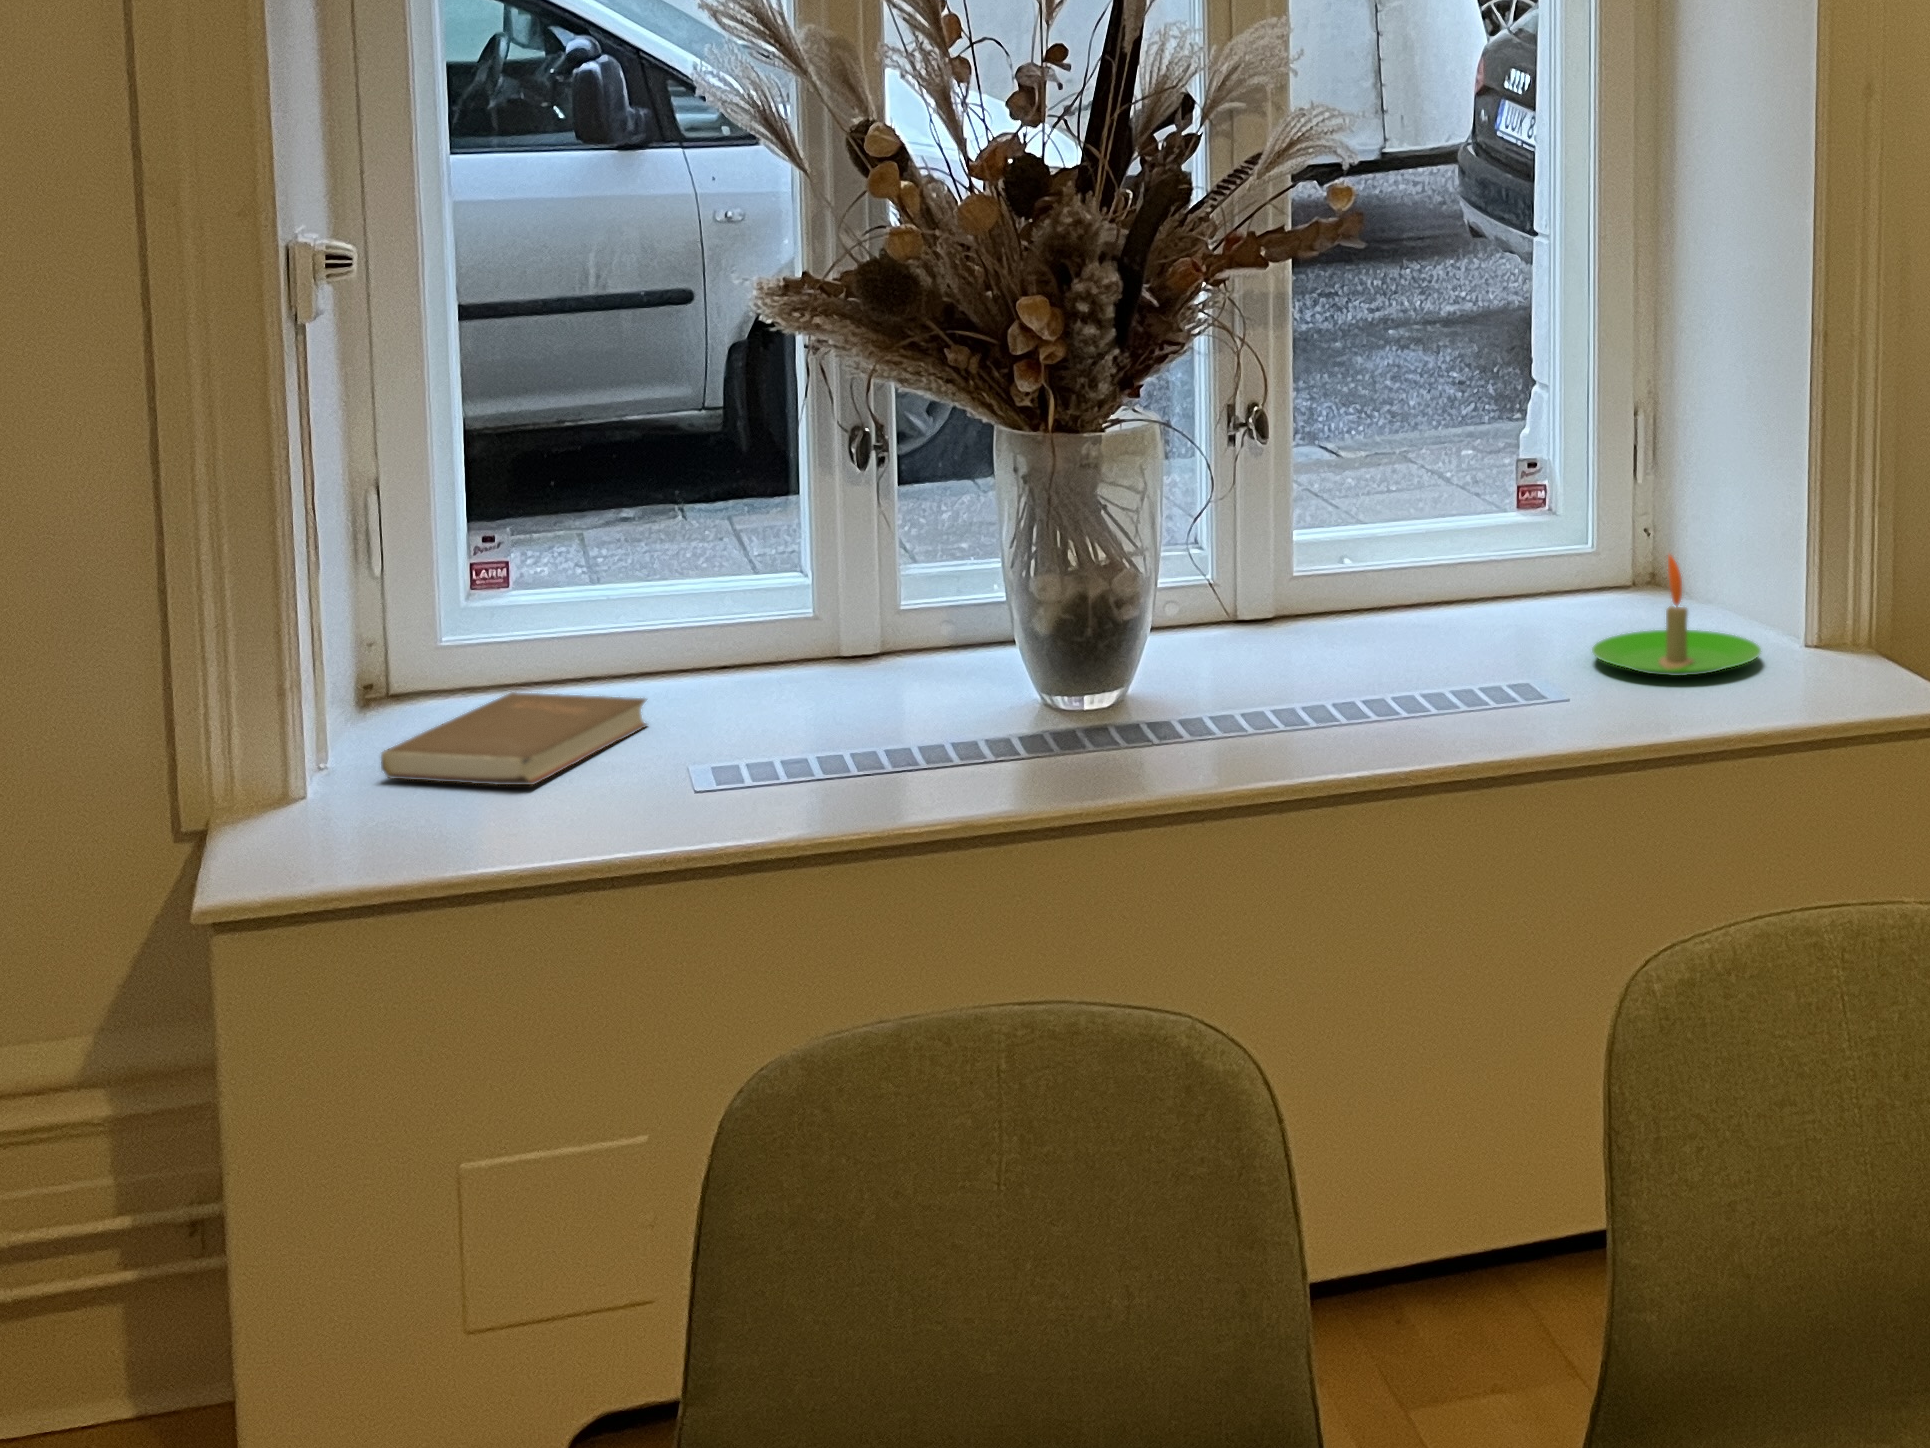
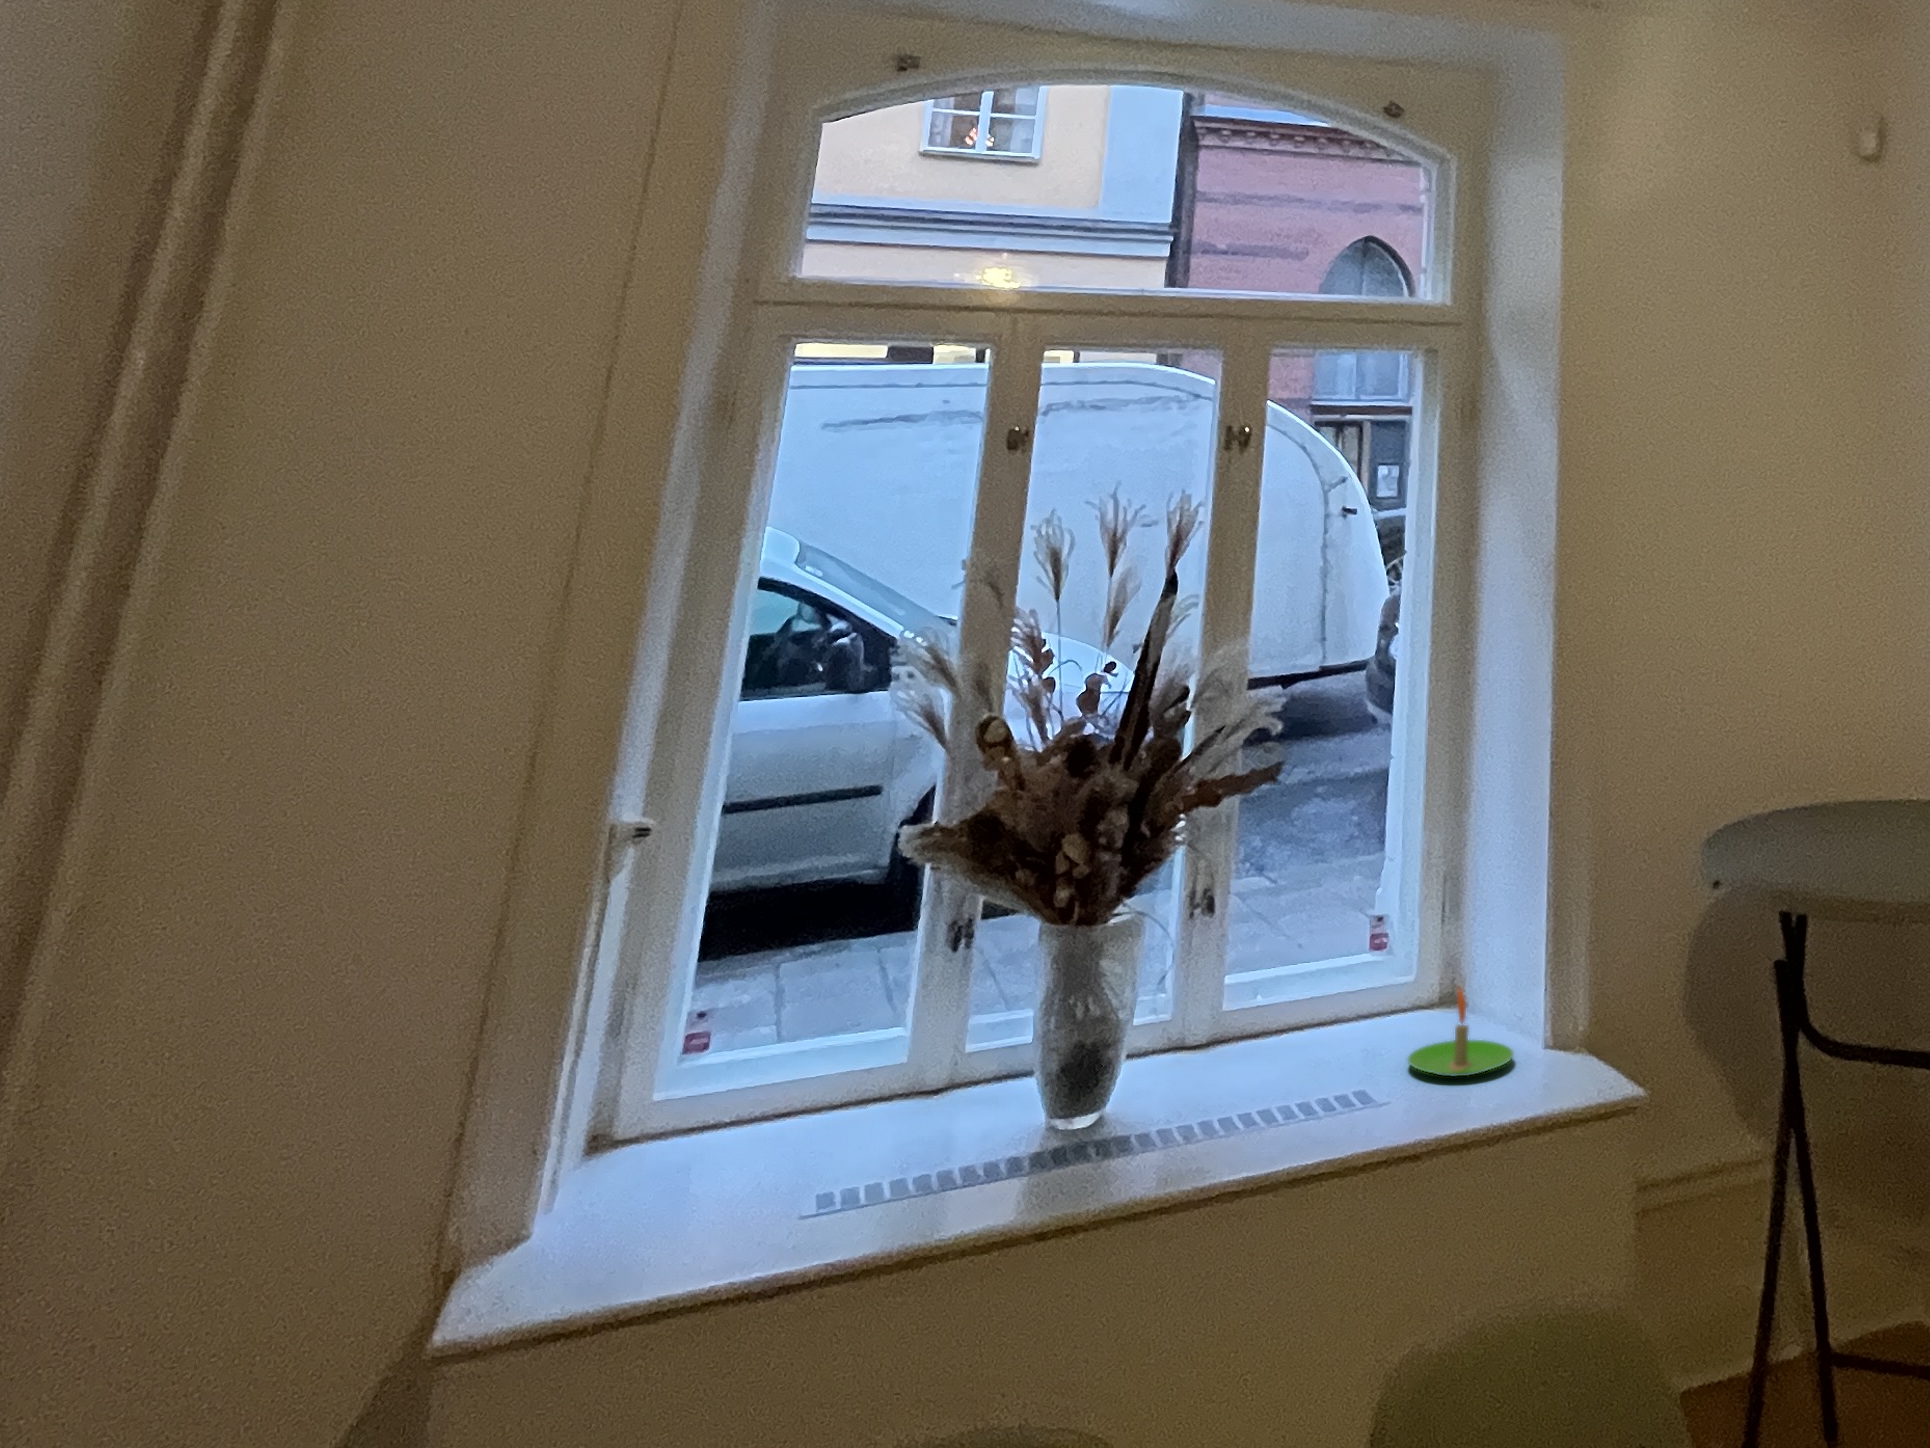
book: present [381,692,647,785] -> none [586,1134,781,1213]

